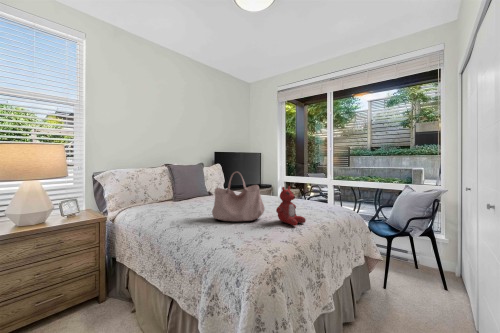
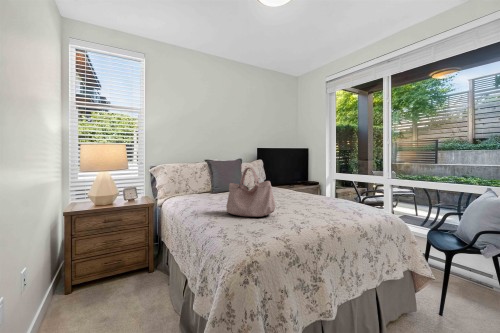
stuffed bear: present [276,186,306,226] -> none [282,183,315,225]

